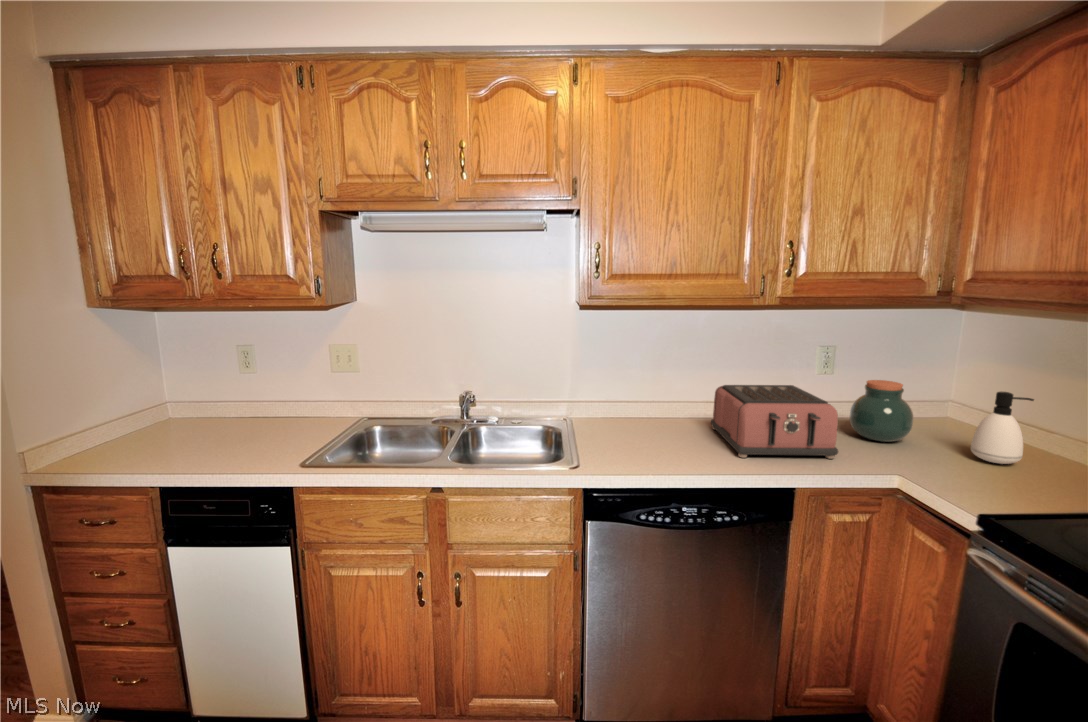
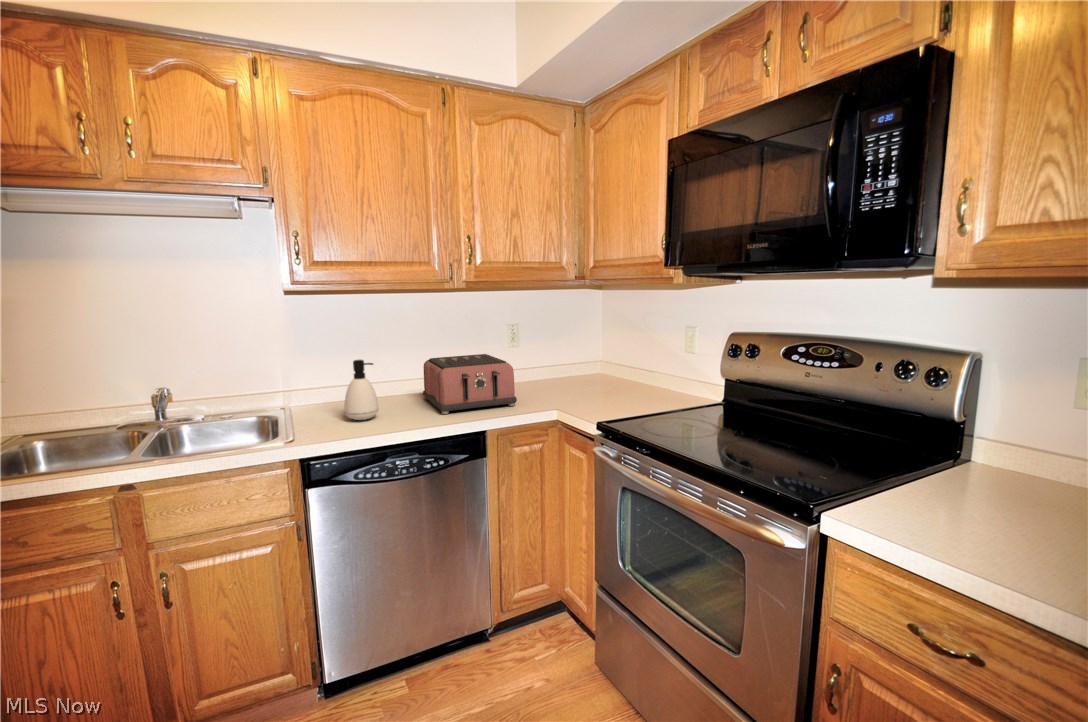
jar: present [849,380,914,442] -> none [530,345,571,391]
soap dispenser: present [971,392,1034,464] -> present [345,360,379,420]

